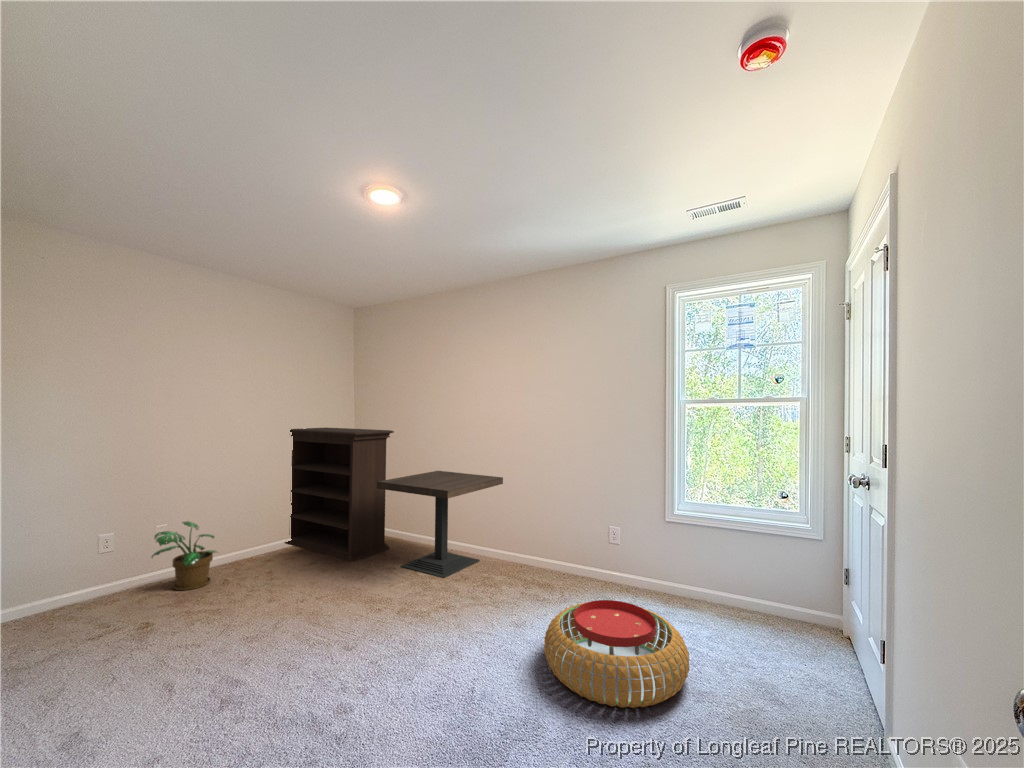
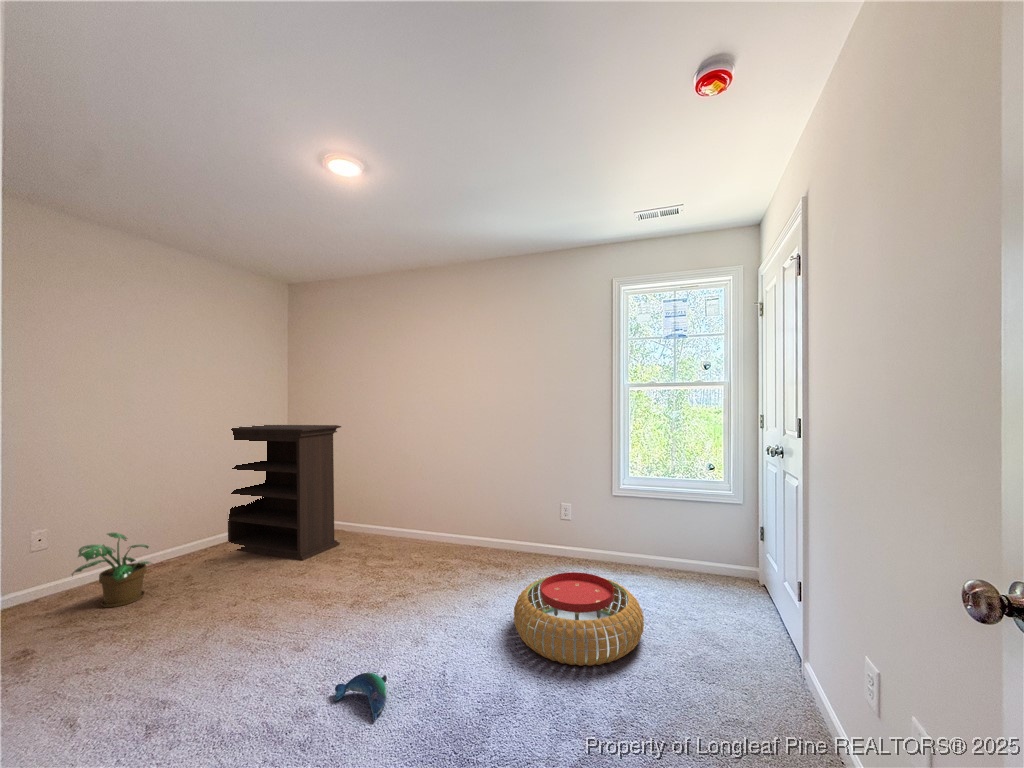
side table: present [377,471,503,578] -> none [328,464,455,568]
plush toy: none [351,684,404,736] -> present [334,673,387,721]

